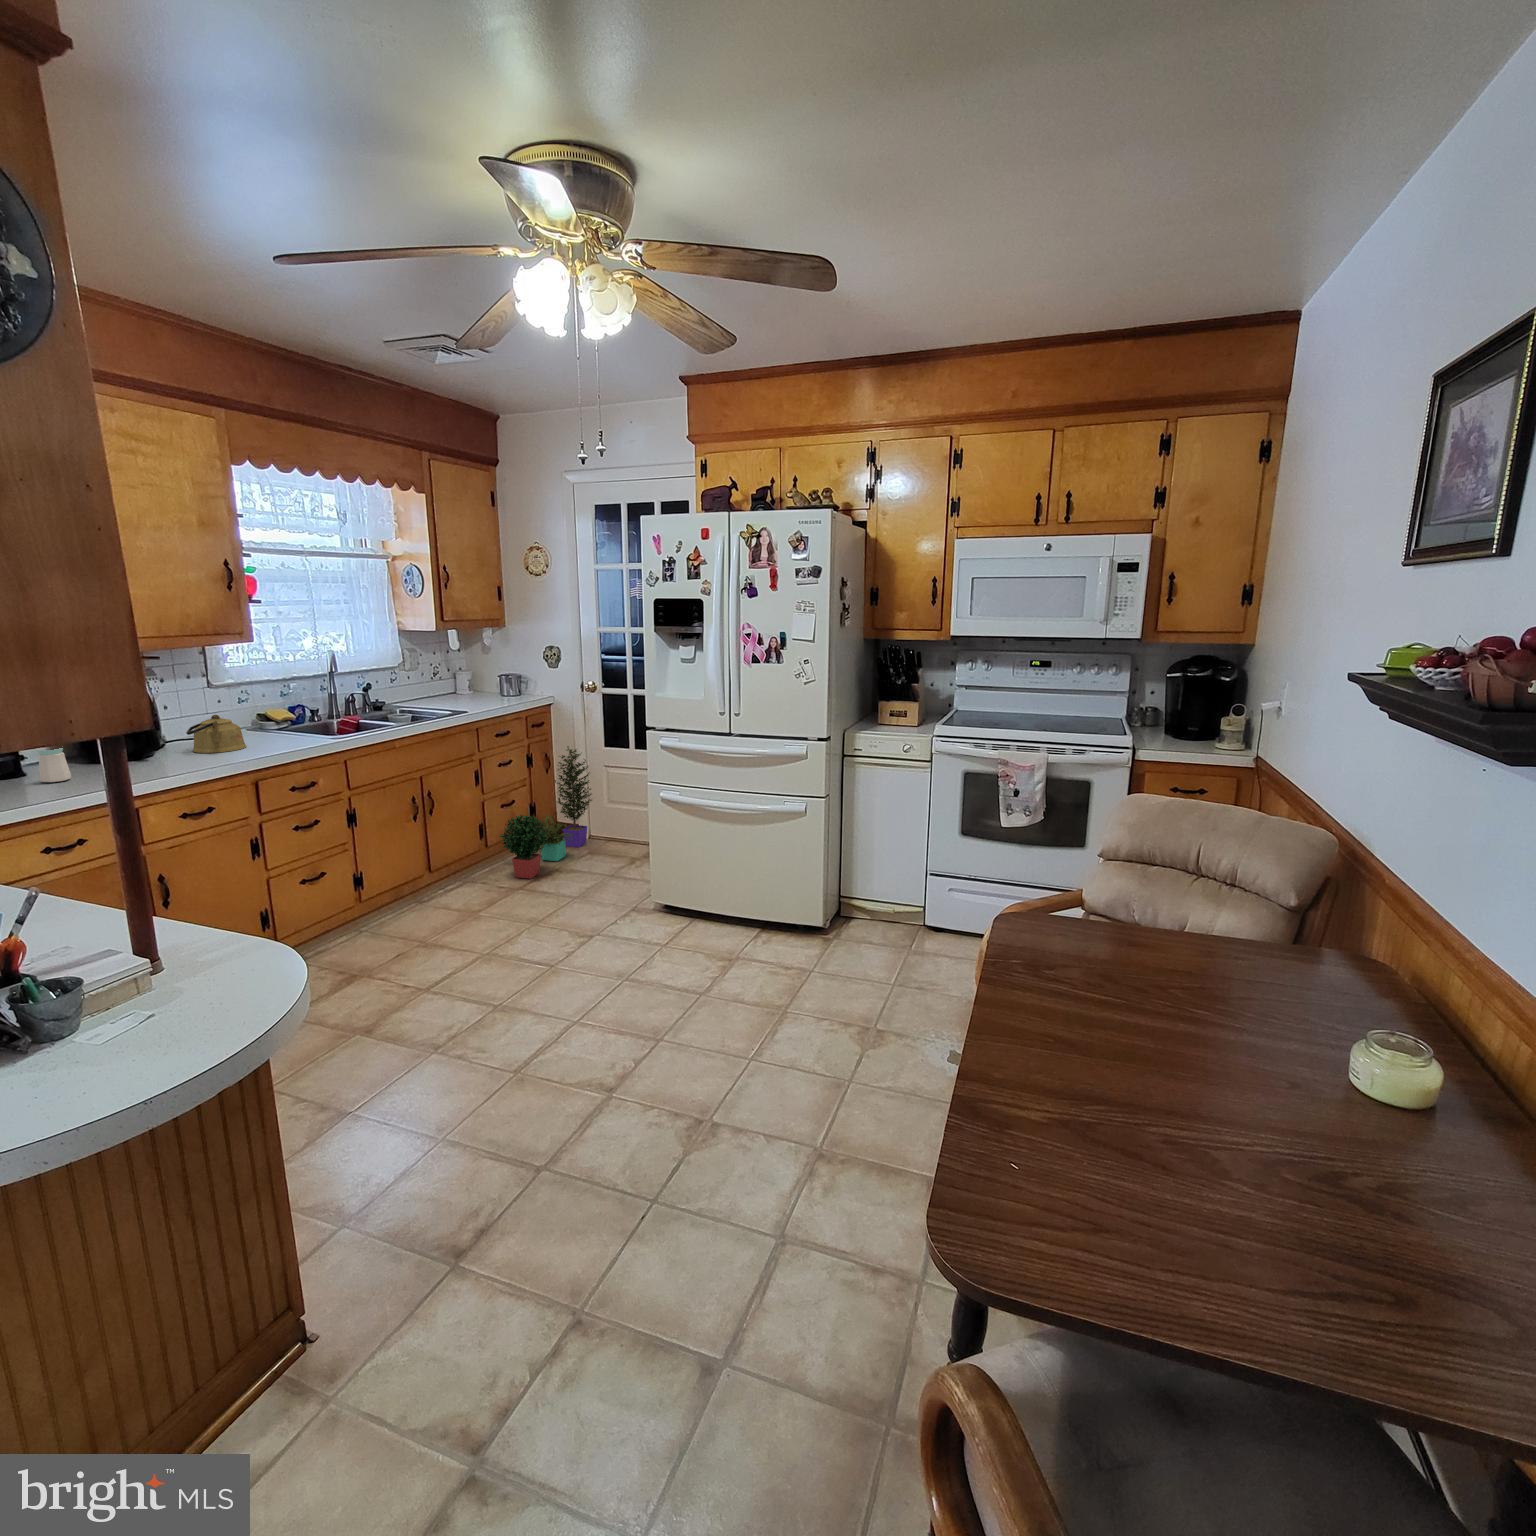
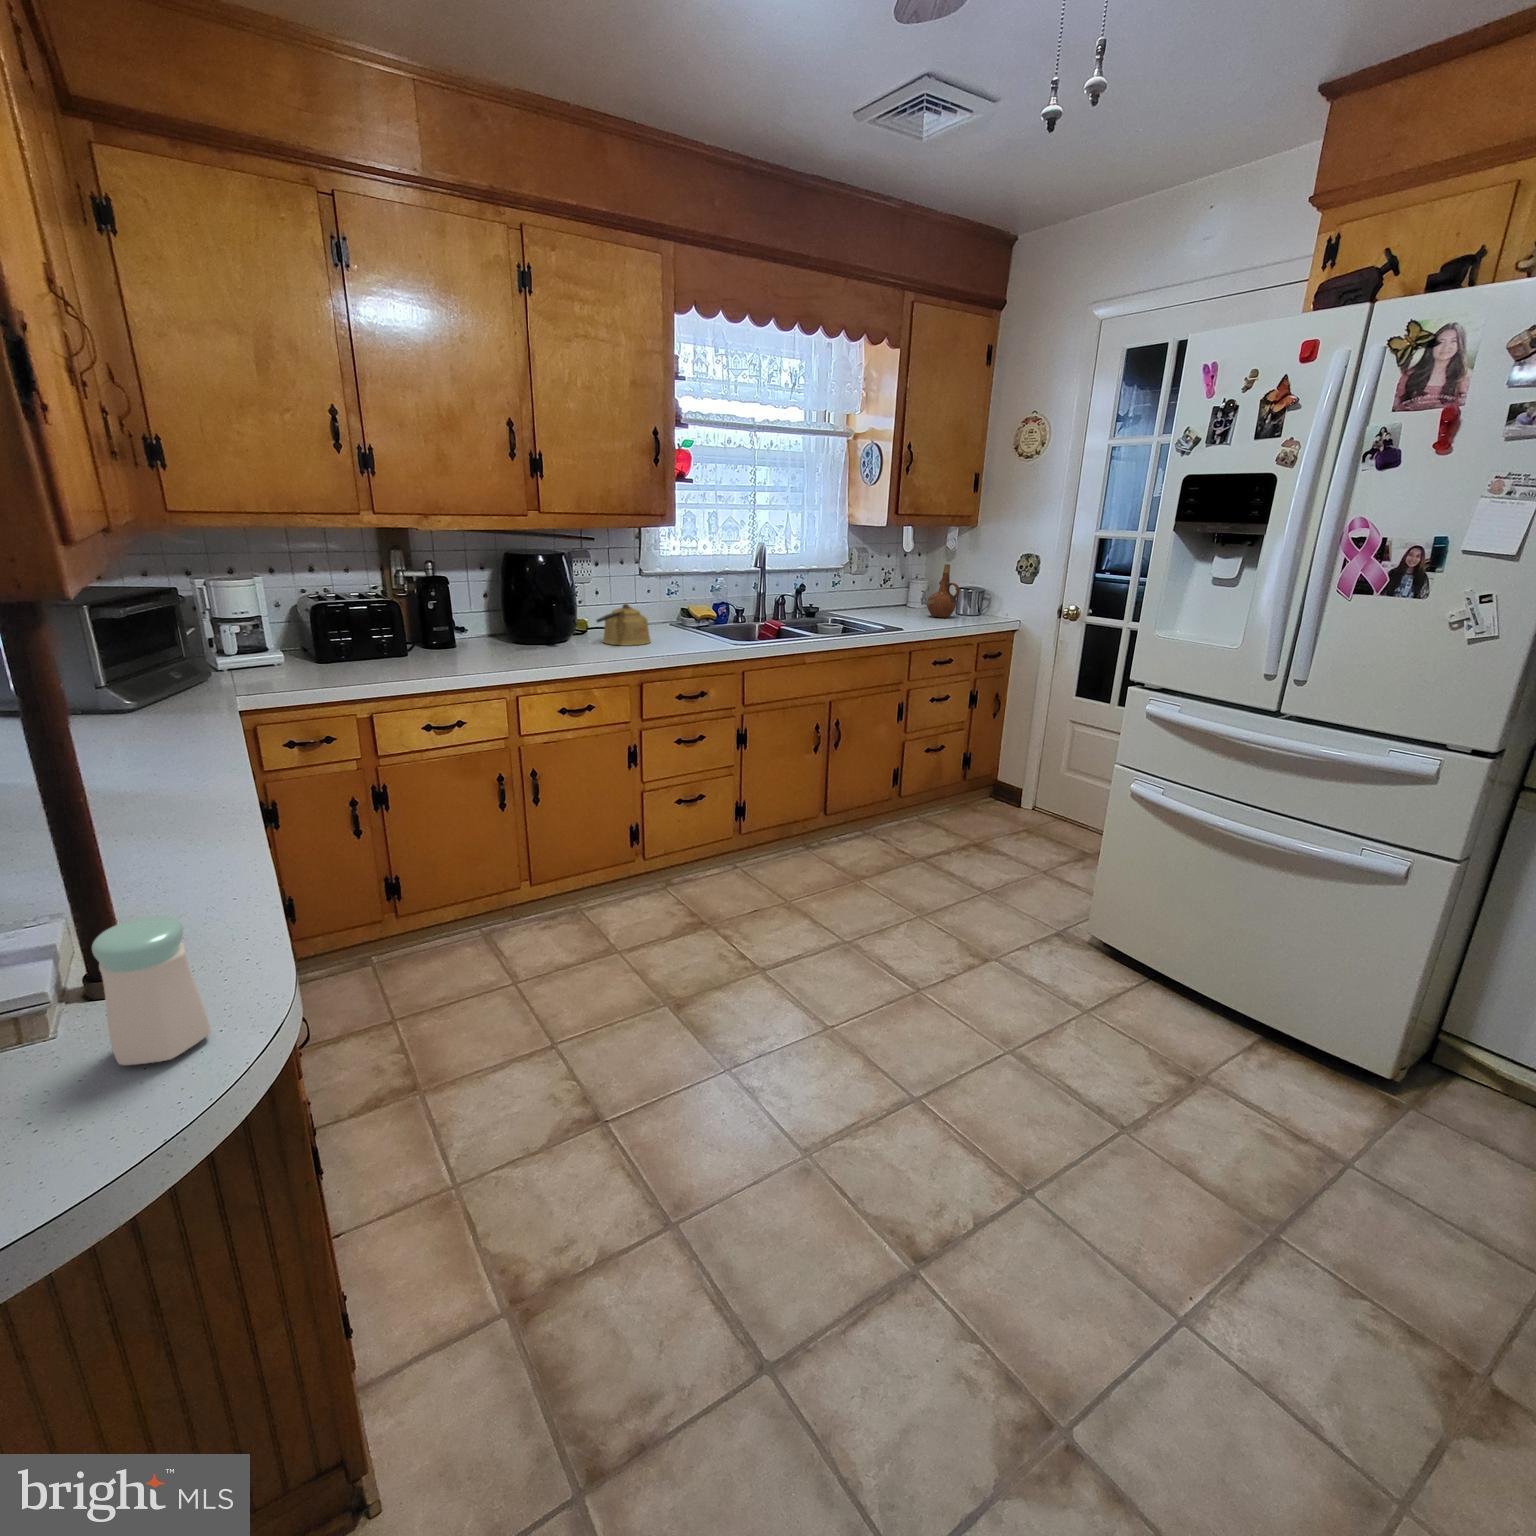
ceramic pitcher: none [477,658,503,699] -> present [927,564,960,618]
potted plant: present [500,746,592,879] -> none [911,689,1049,852]
salt shaker: present [38,748,71,782] -> present [92,916,211,1065]

